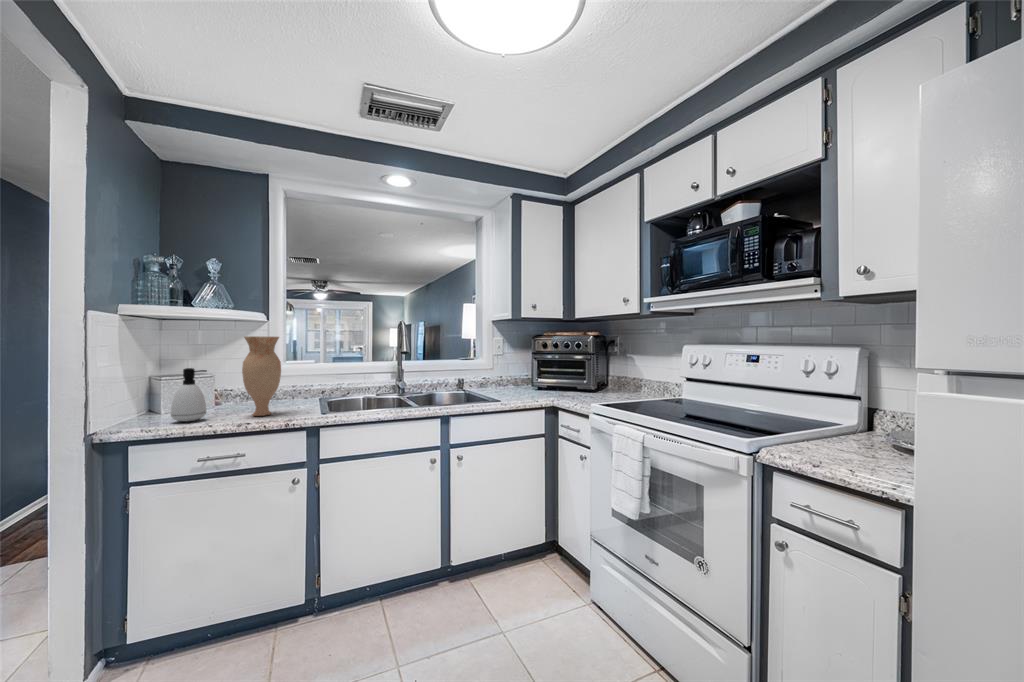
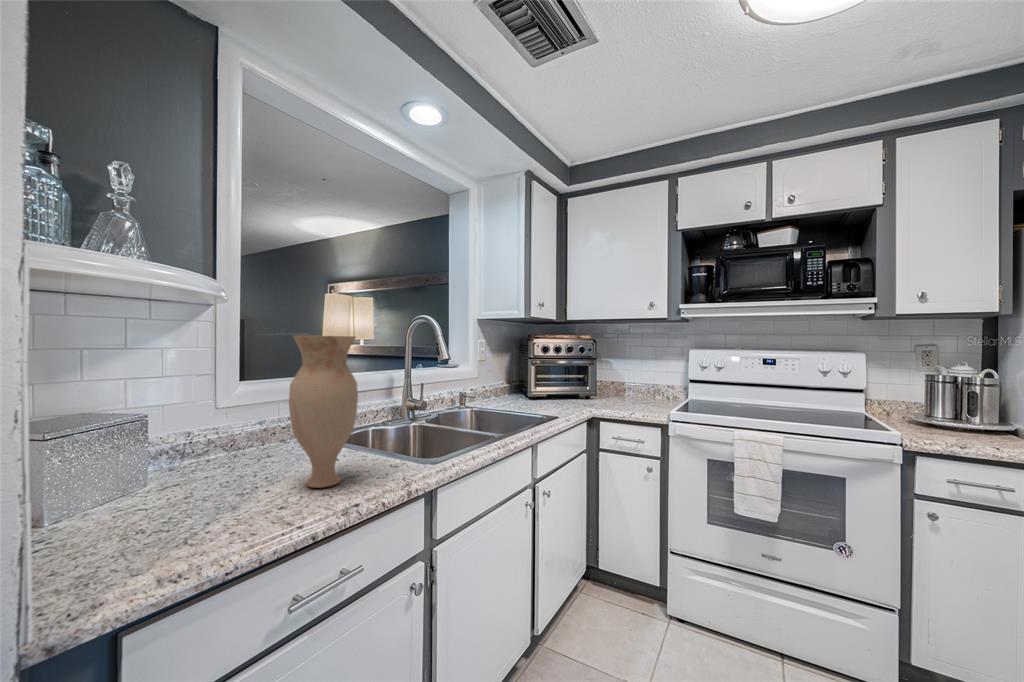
soap dispenser: present [171,368,207,422] -> none [157,406,241,532]

